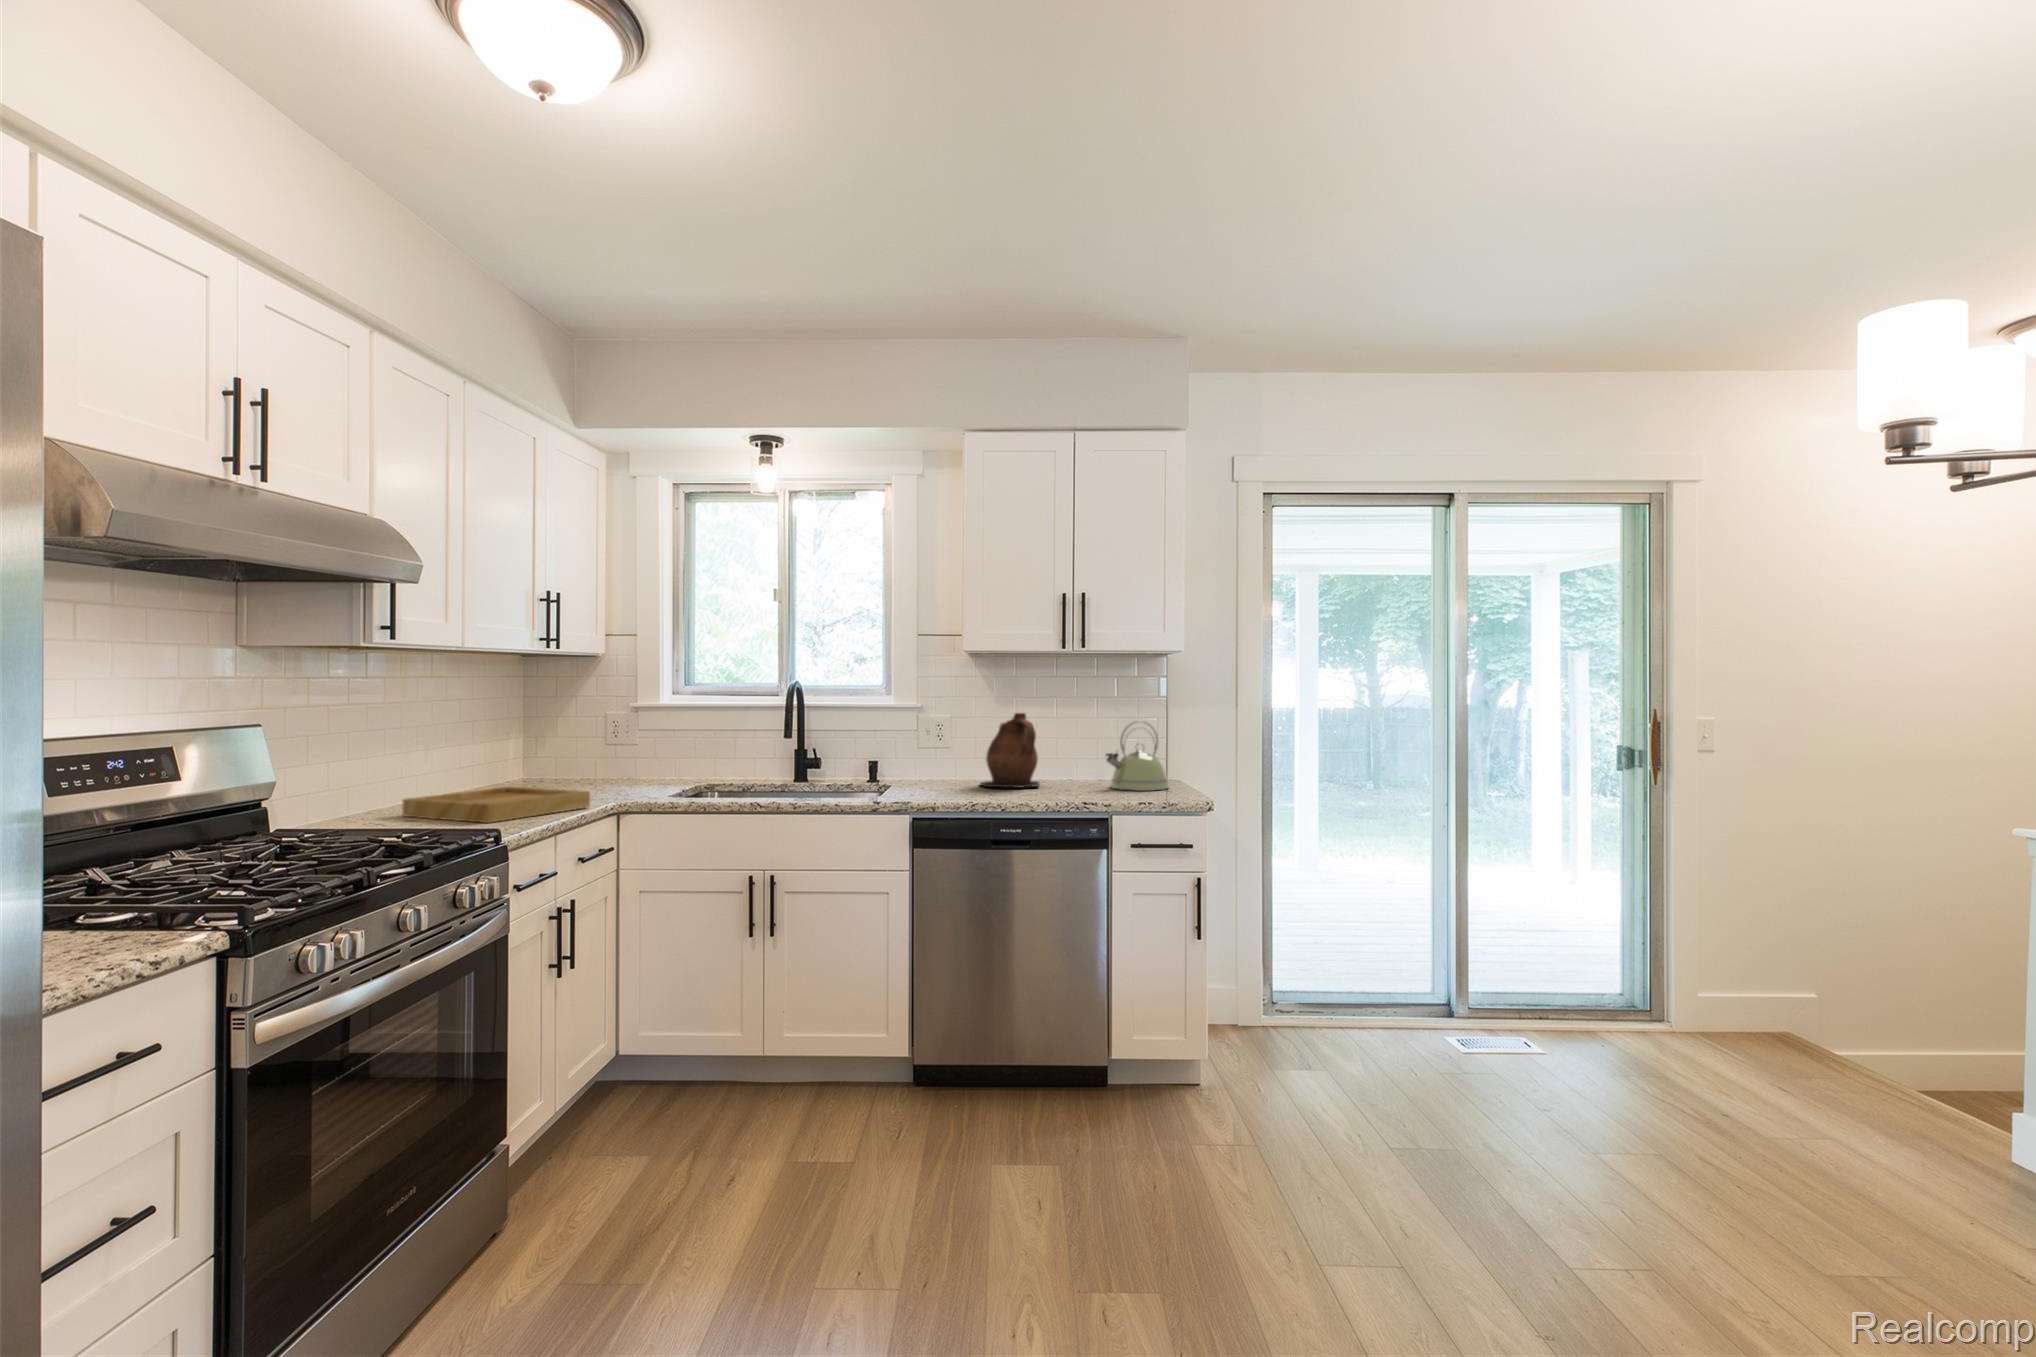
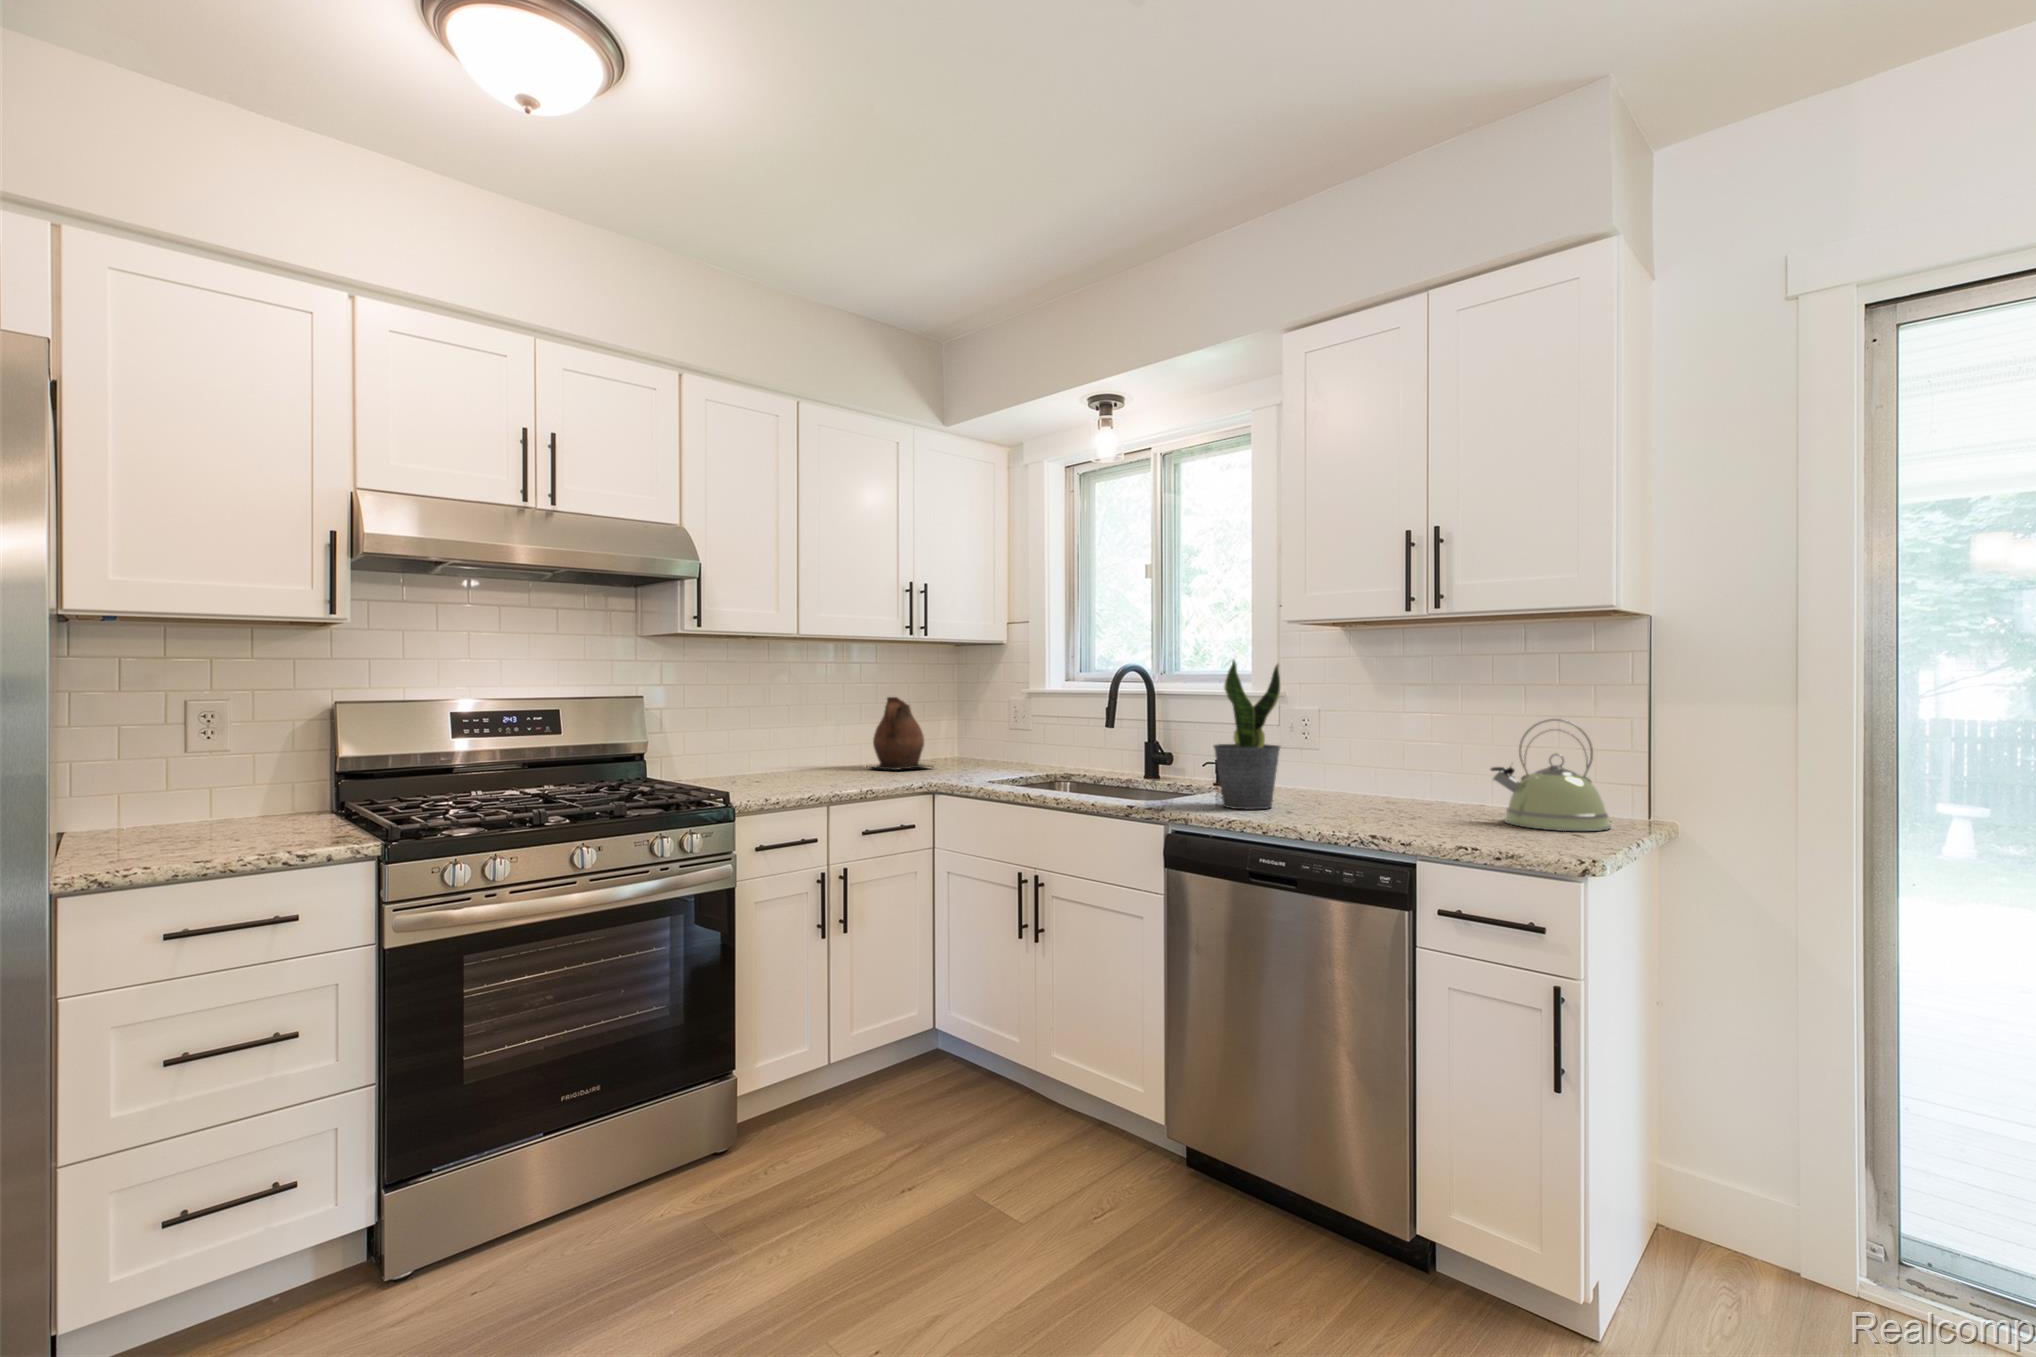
potted plant: none [926,680,977,797] -> present [1214,660,1280,809]
ceramic pitcher: present [980,713,1039,787] -> present [872,697,933,770]
tray: present [402,787,590,823] -> none [771,761,895,789]

